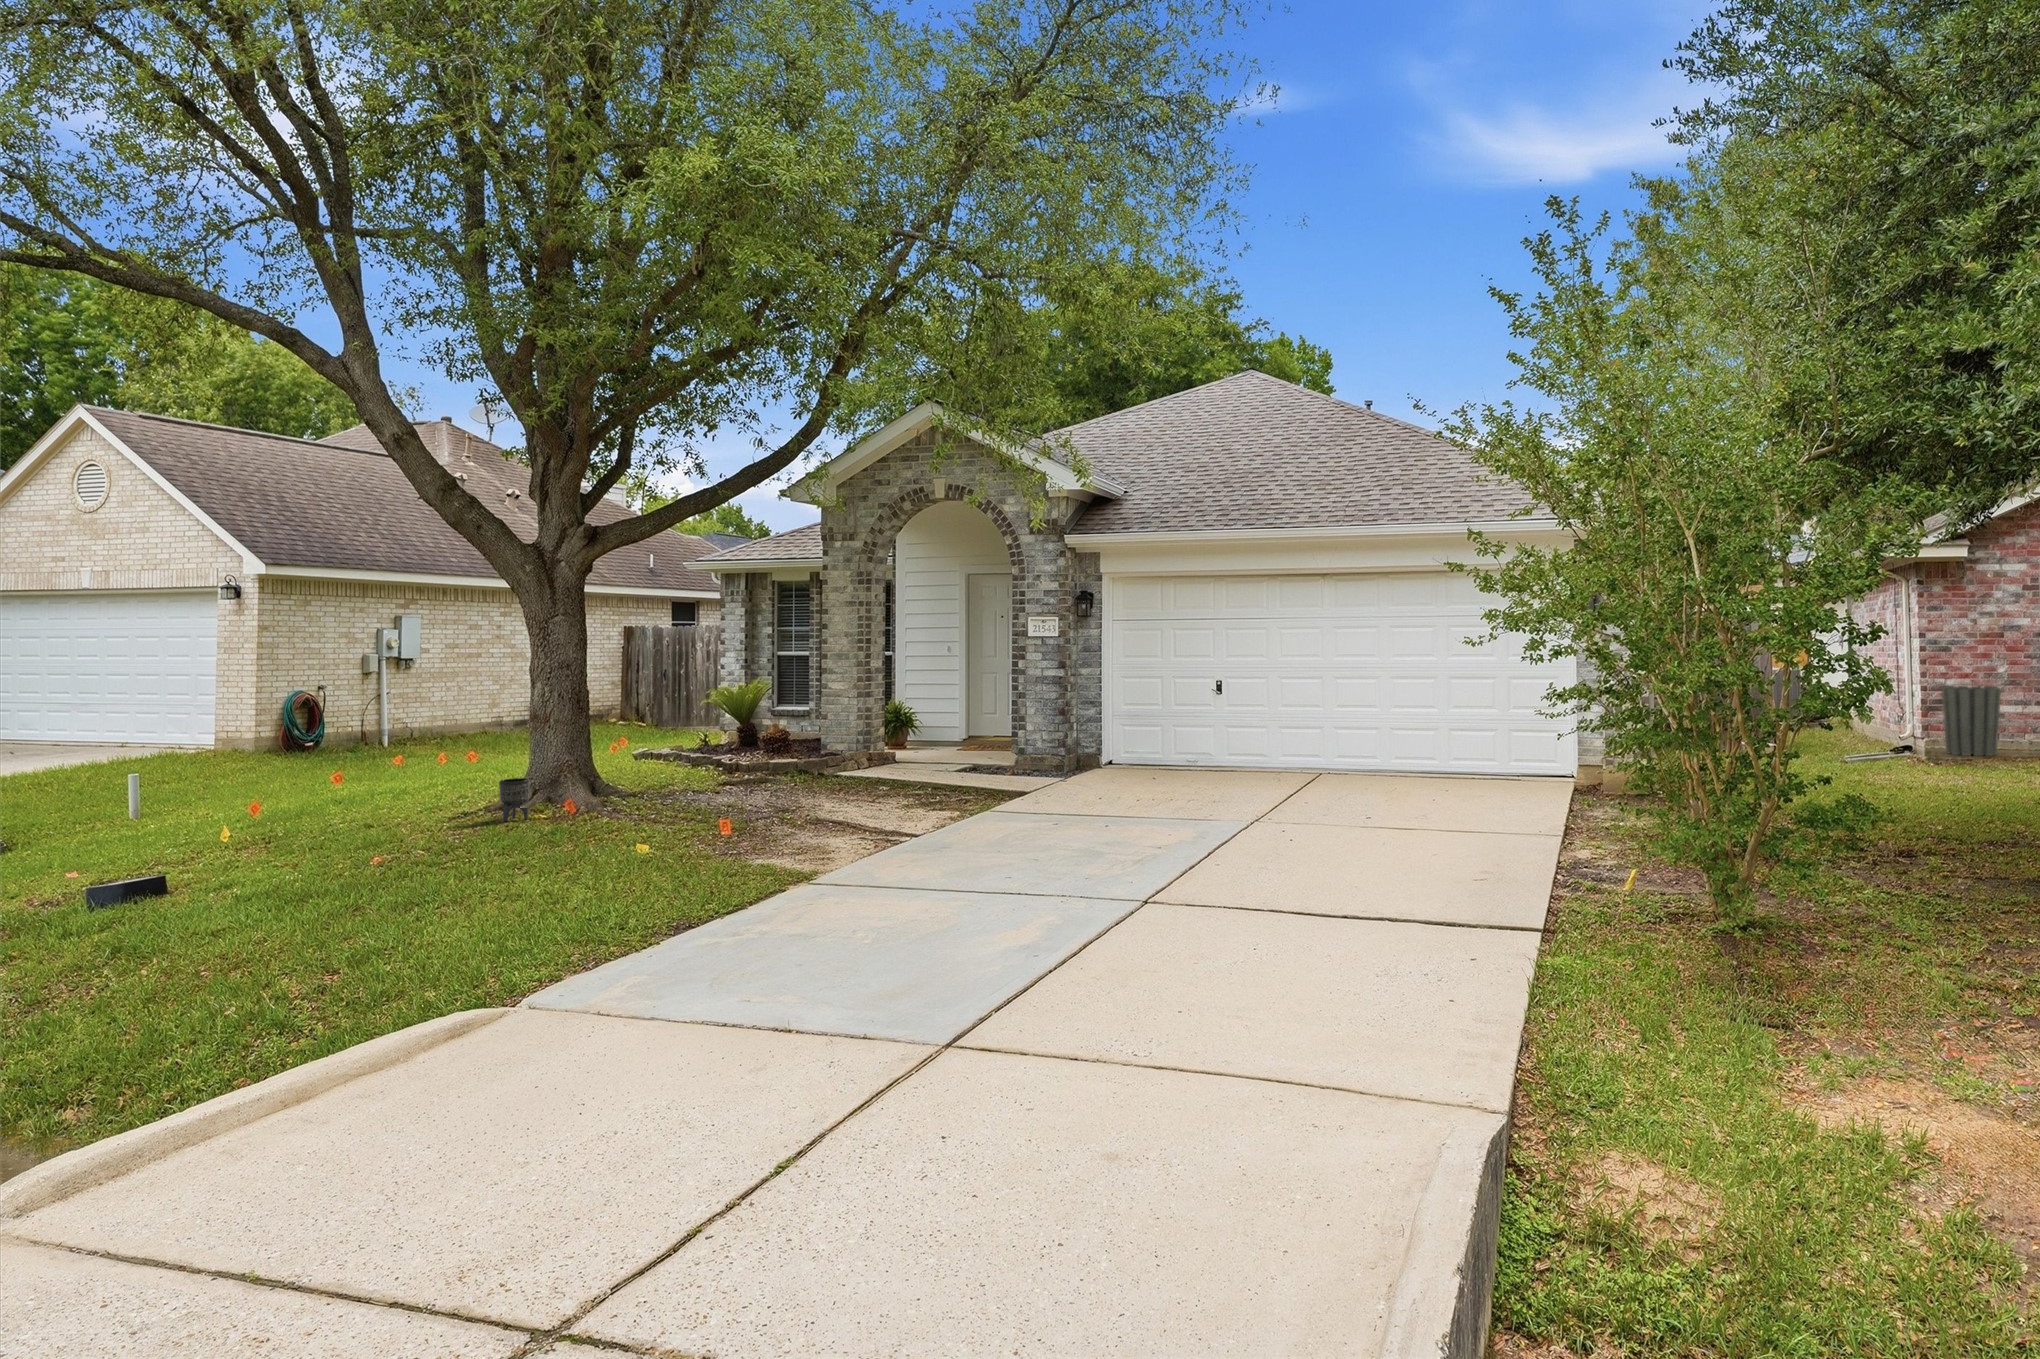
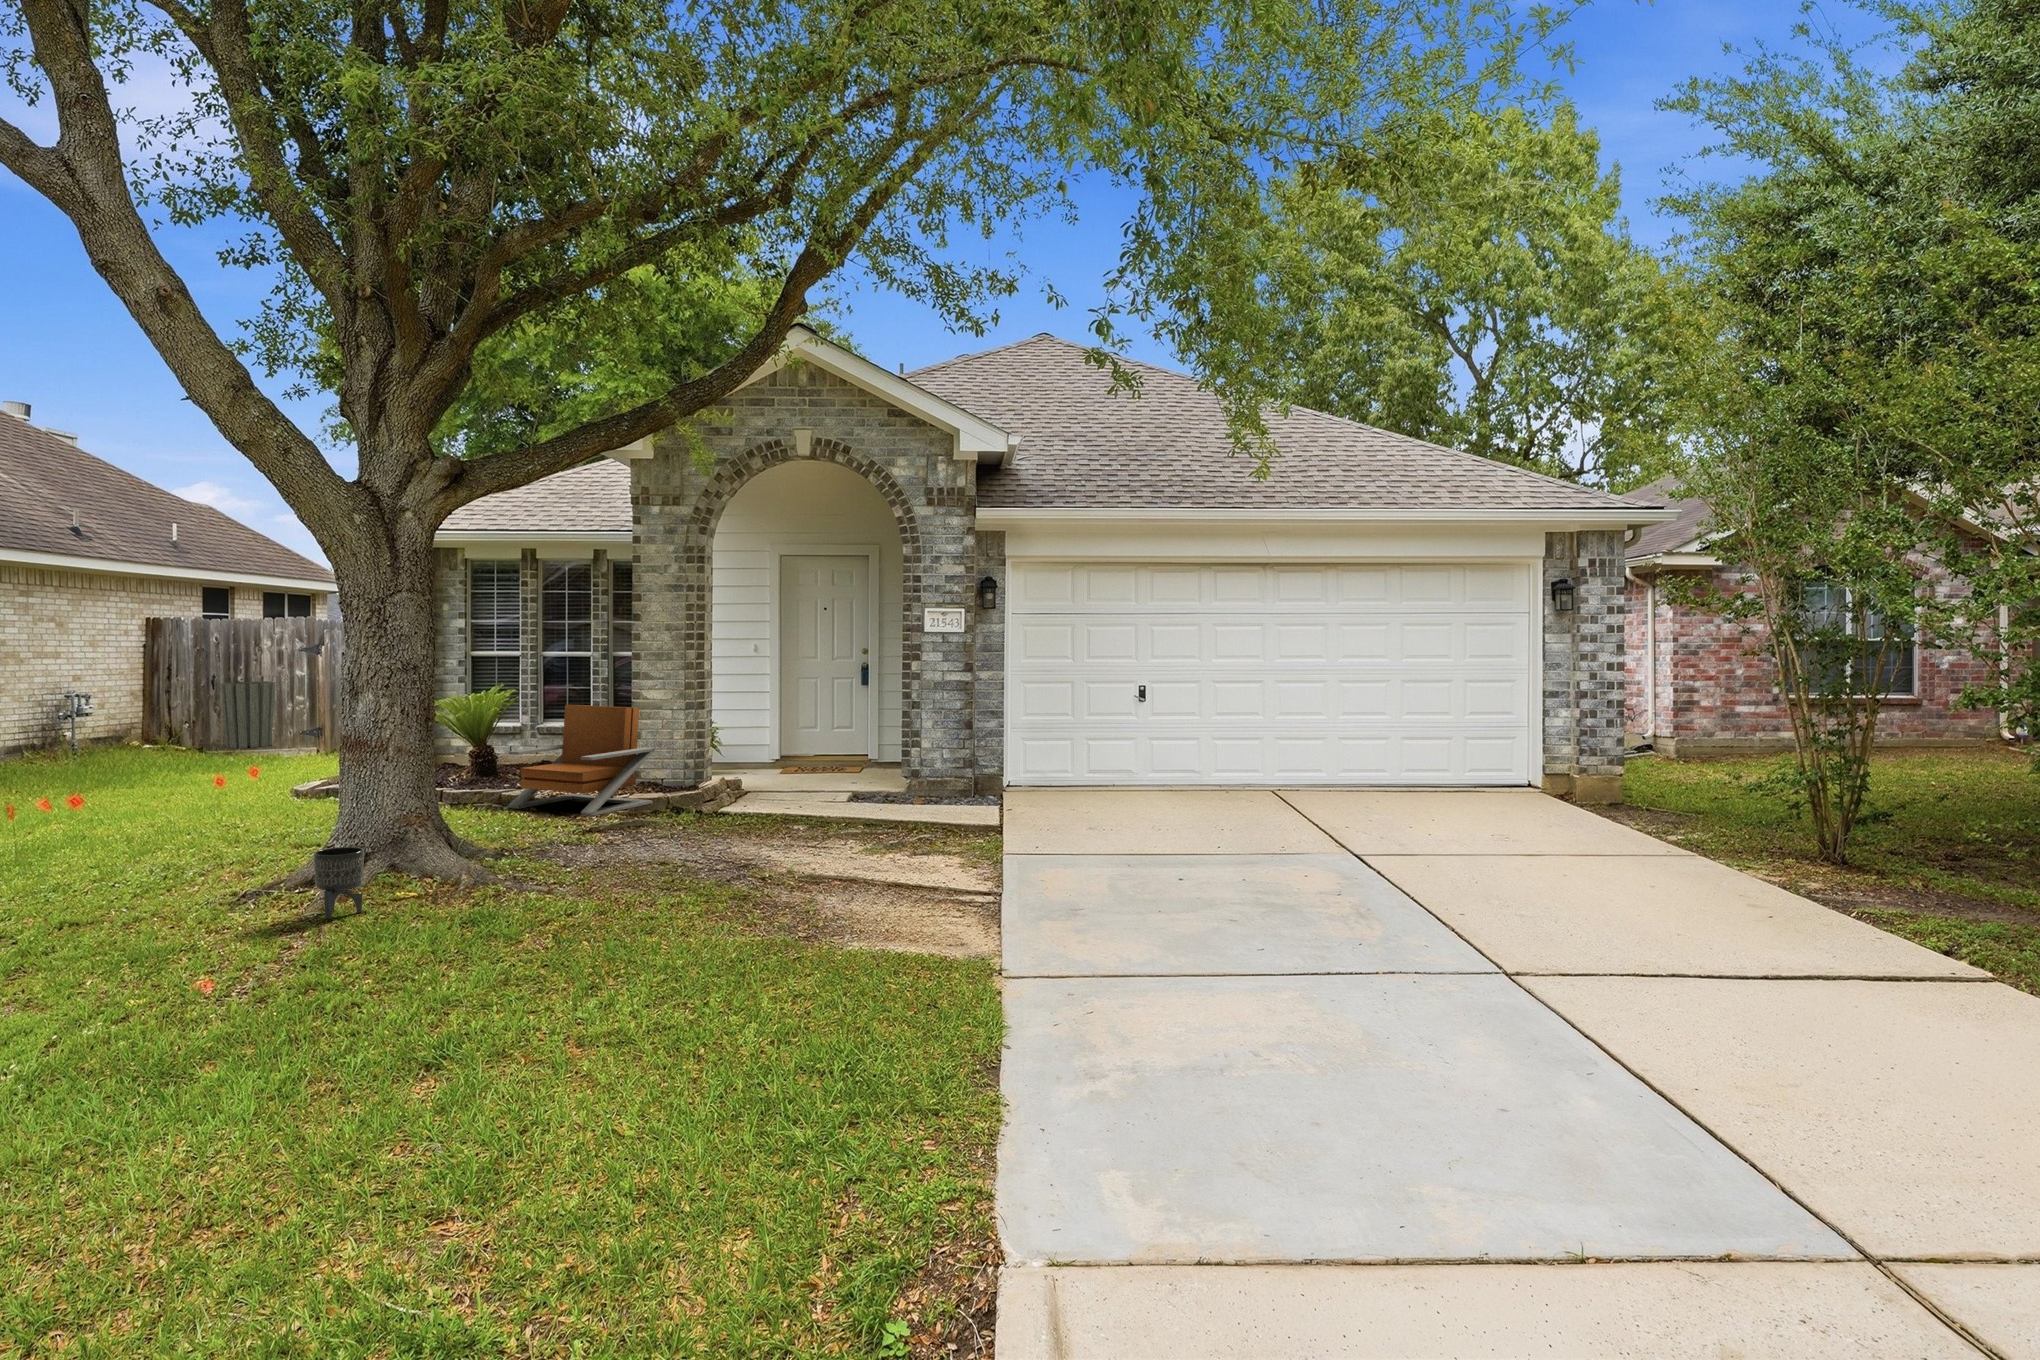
trash can: present [1942,686,2001,756] -> present [221,681,275,748]
lounge chair: none [739,693,837,773] -> present [508,705,655,815]

